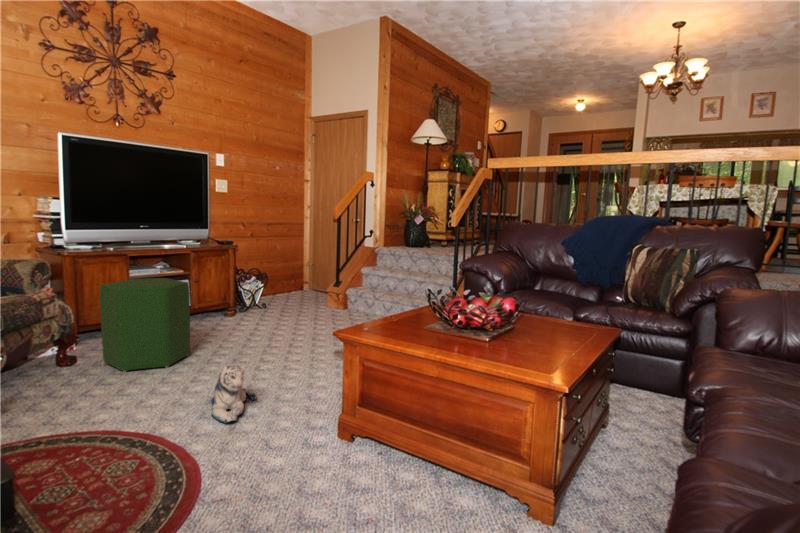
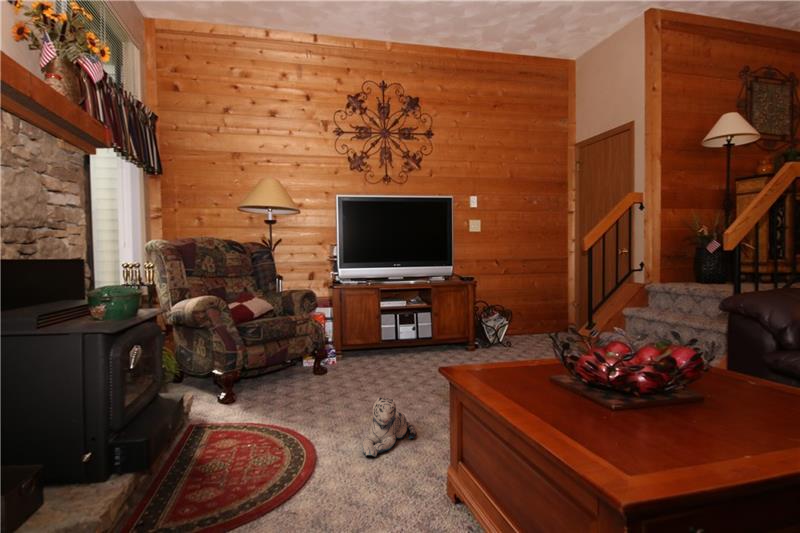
ottoman: present [100,278,190,372] -> none [338,309,404,391]

